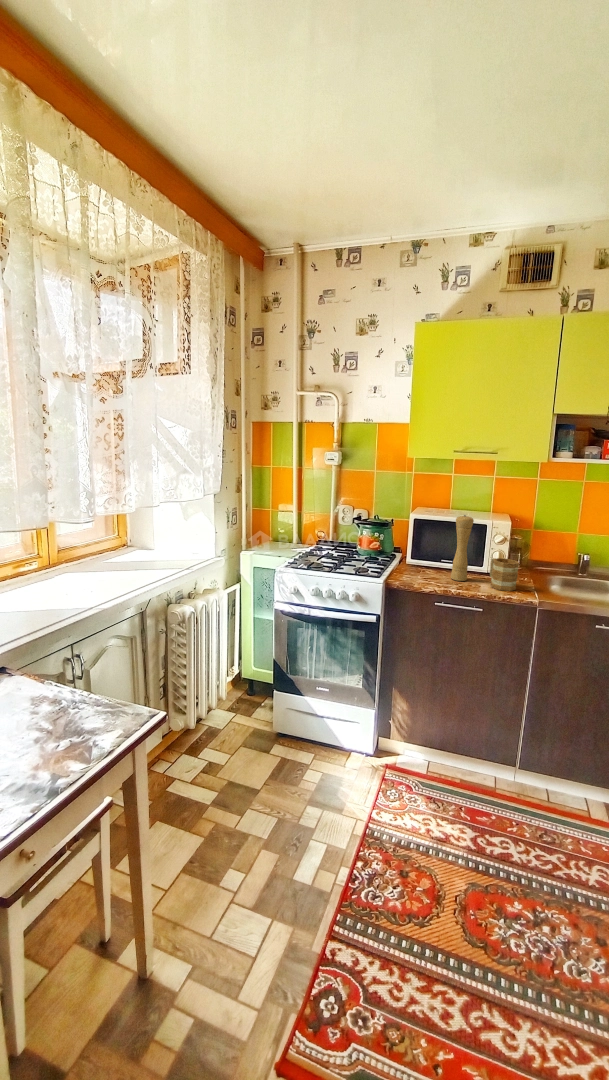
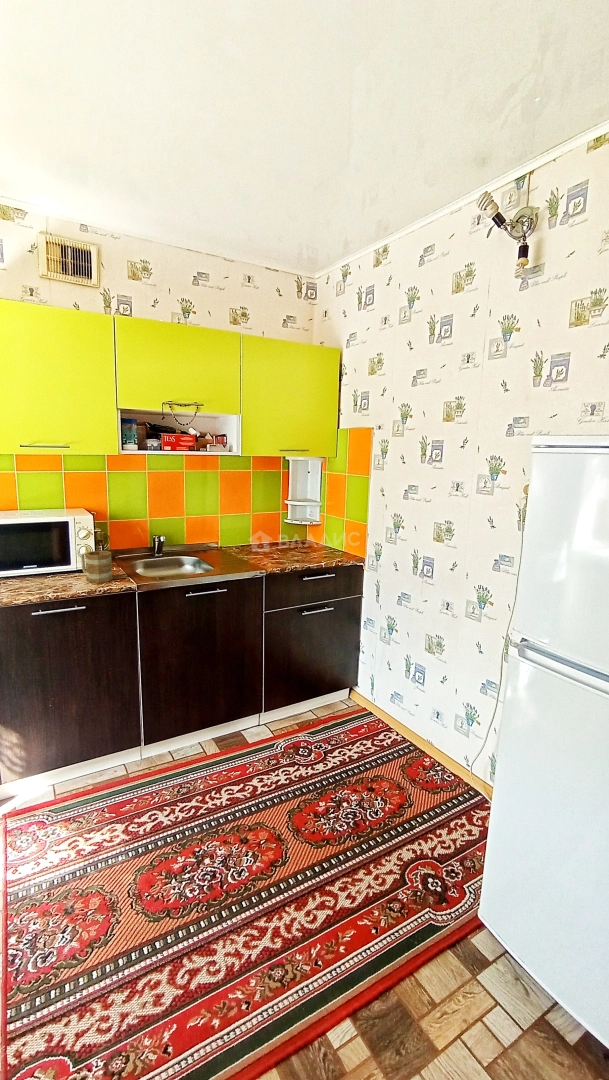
pepper mill: present [451,515,474,581] -> none [36,512,60,584]

